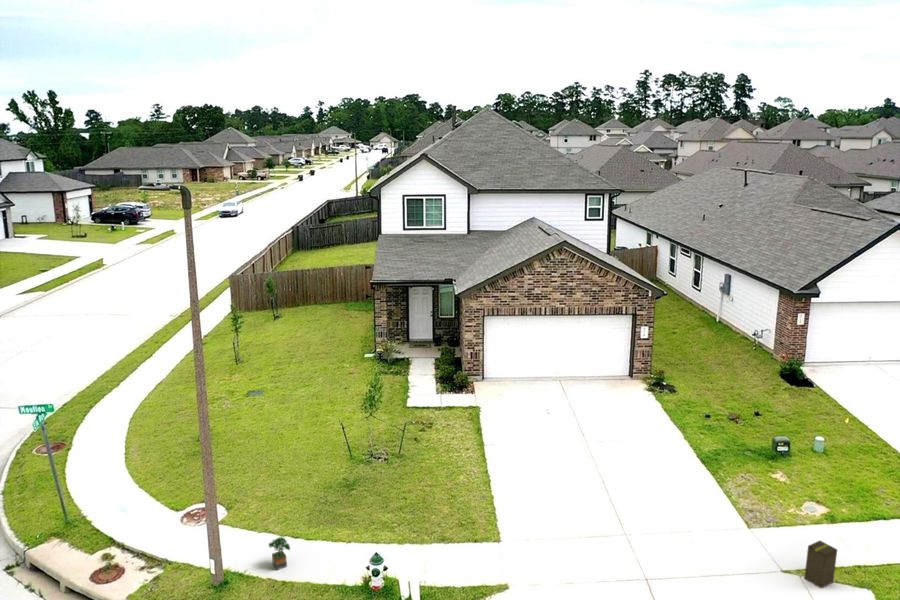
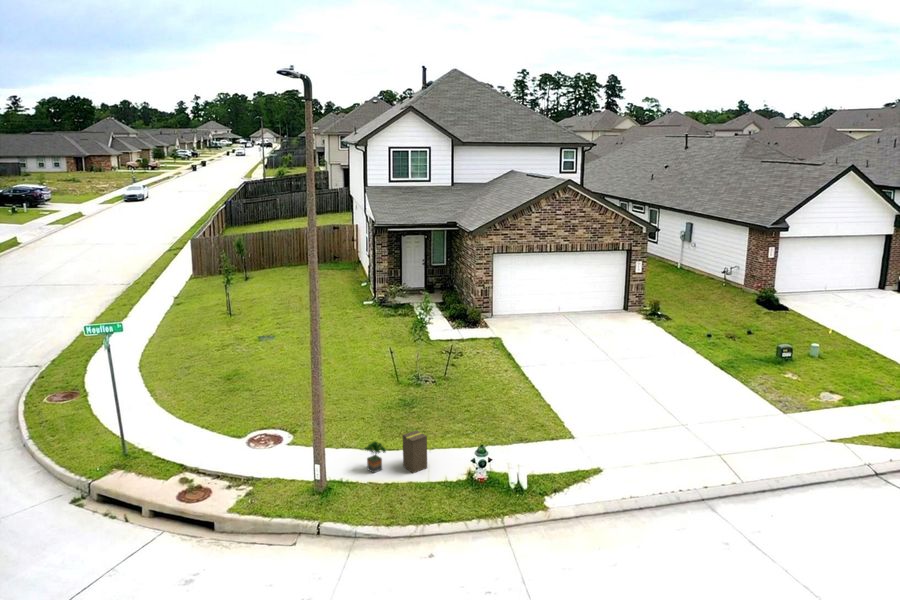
cardboard box: present [805,541,837,588] -> present [403,430,427,473]

